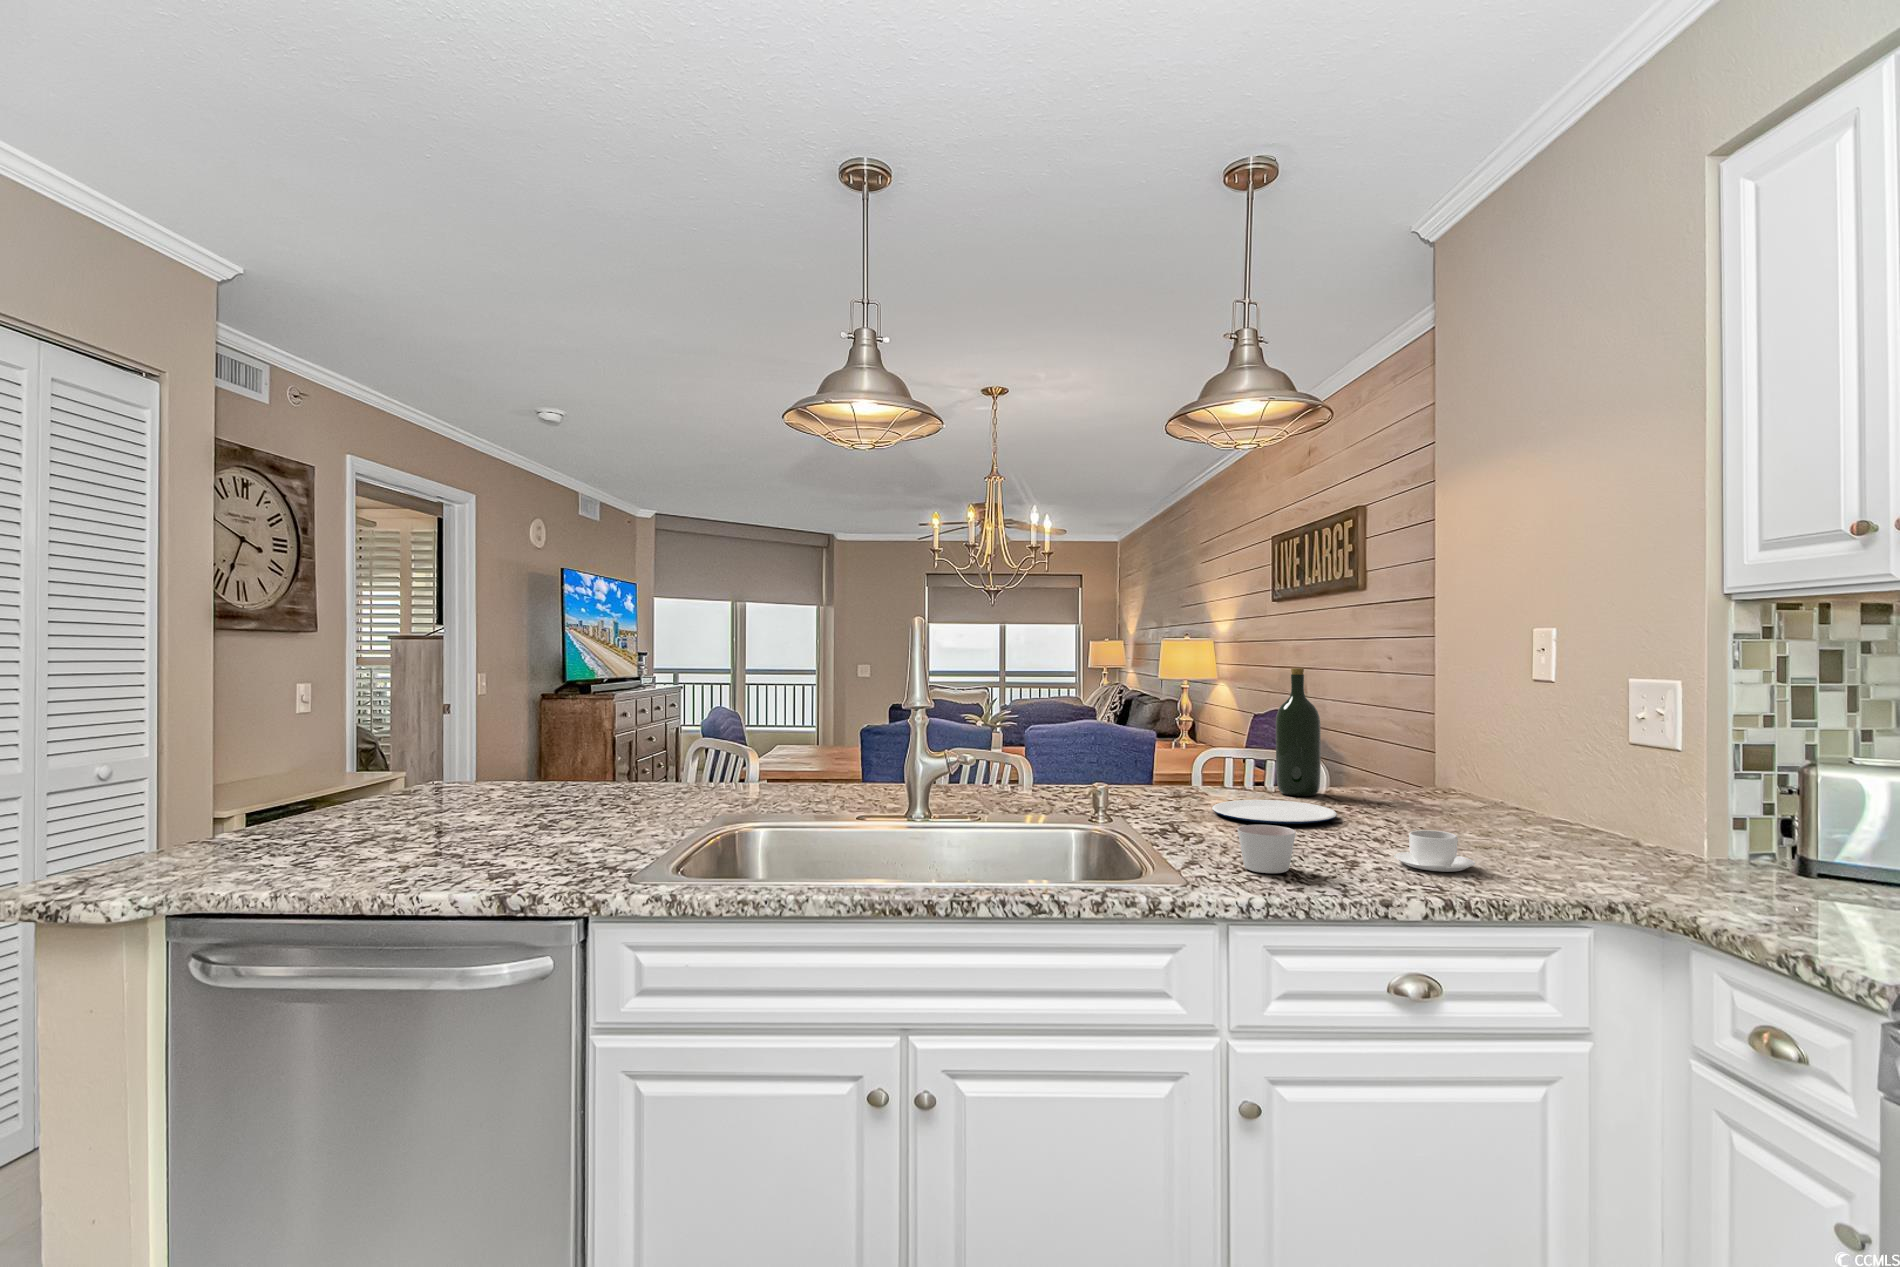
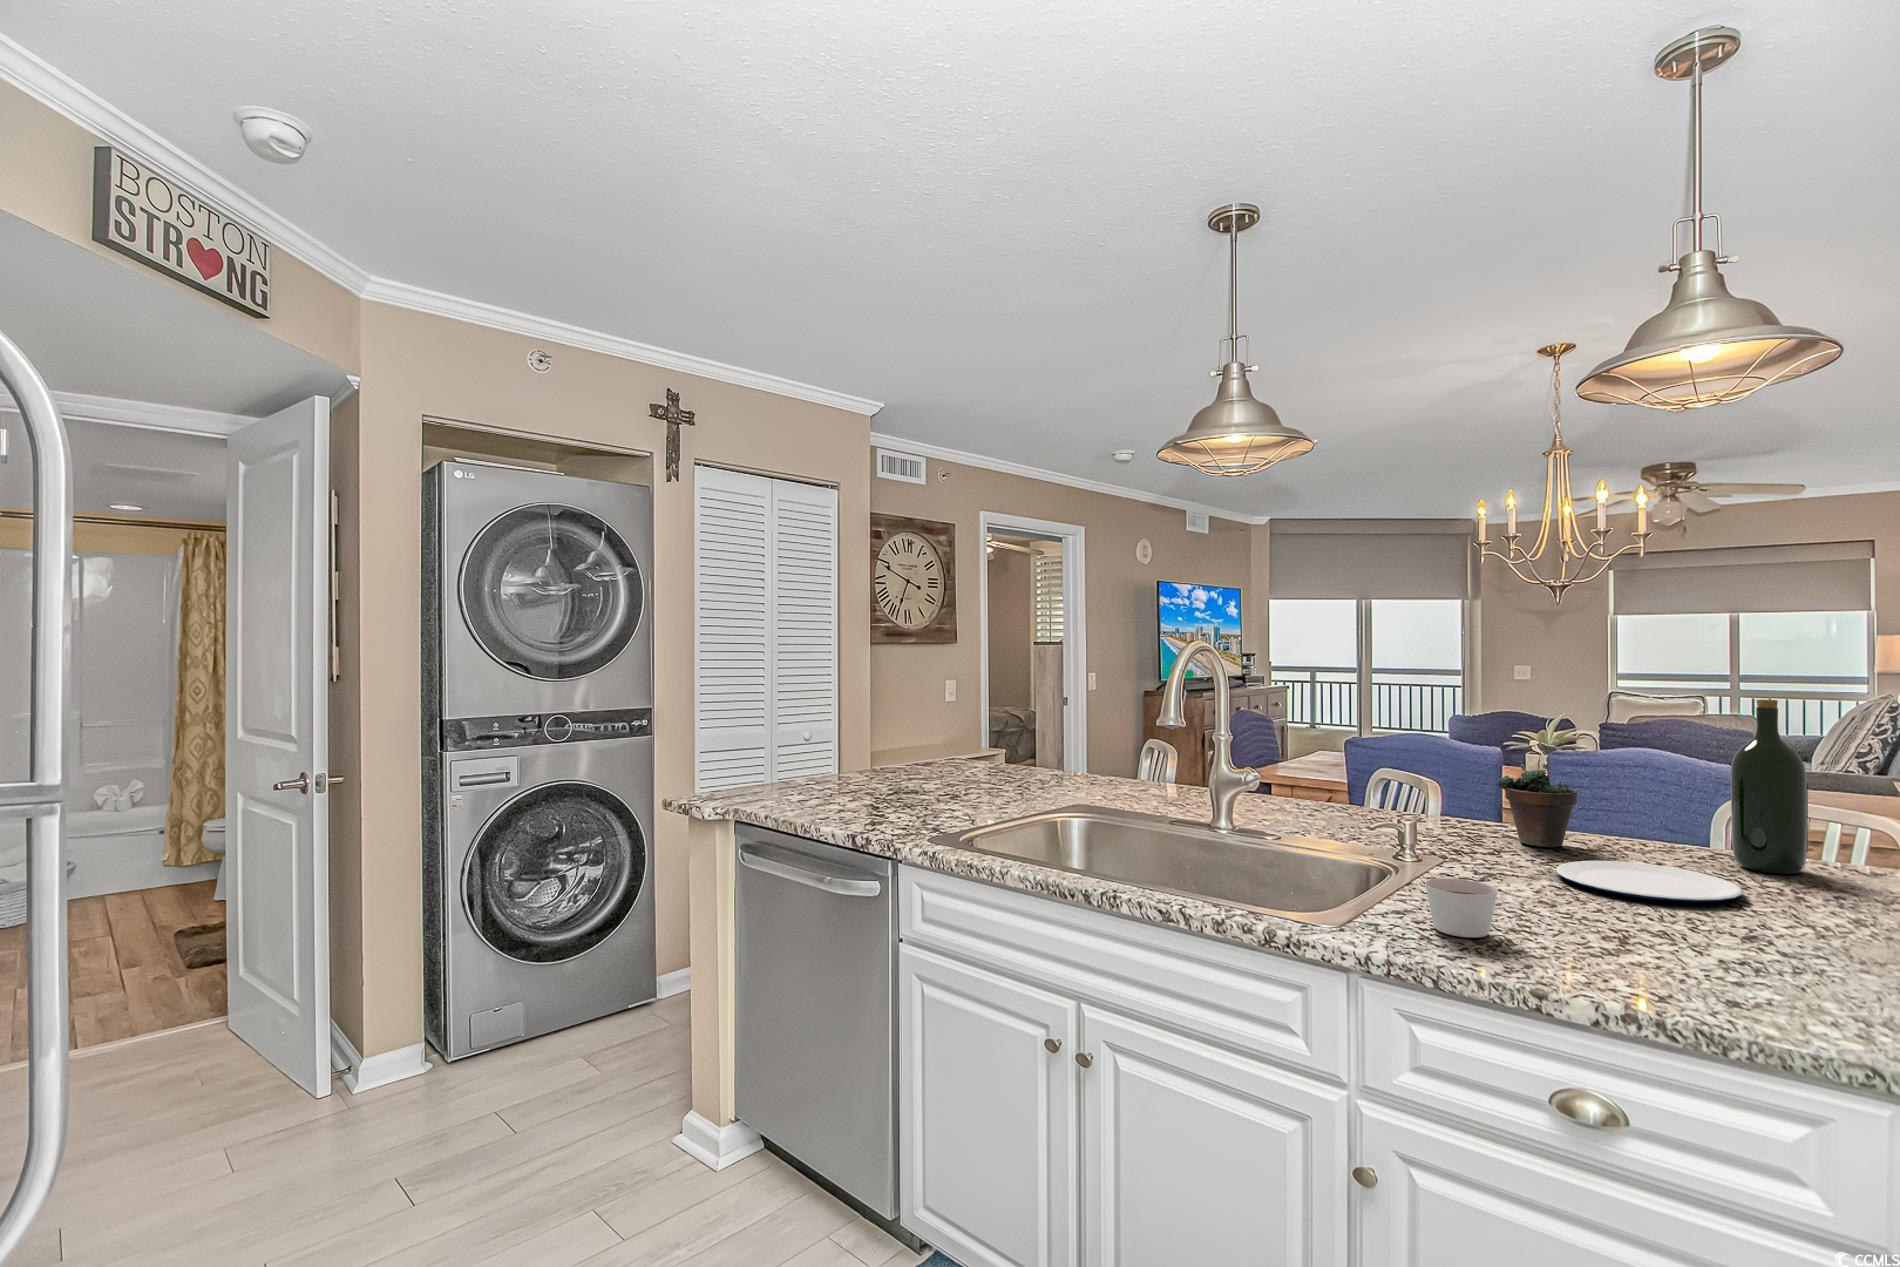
succulent plant: none [1131,711,1186,798] -> present [1497,744,1577,847]
coffee cup: present [1394,830,1475,872] -> none [1664,924,1790,987]

